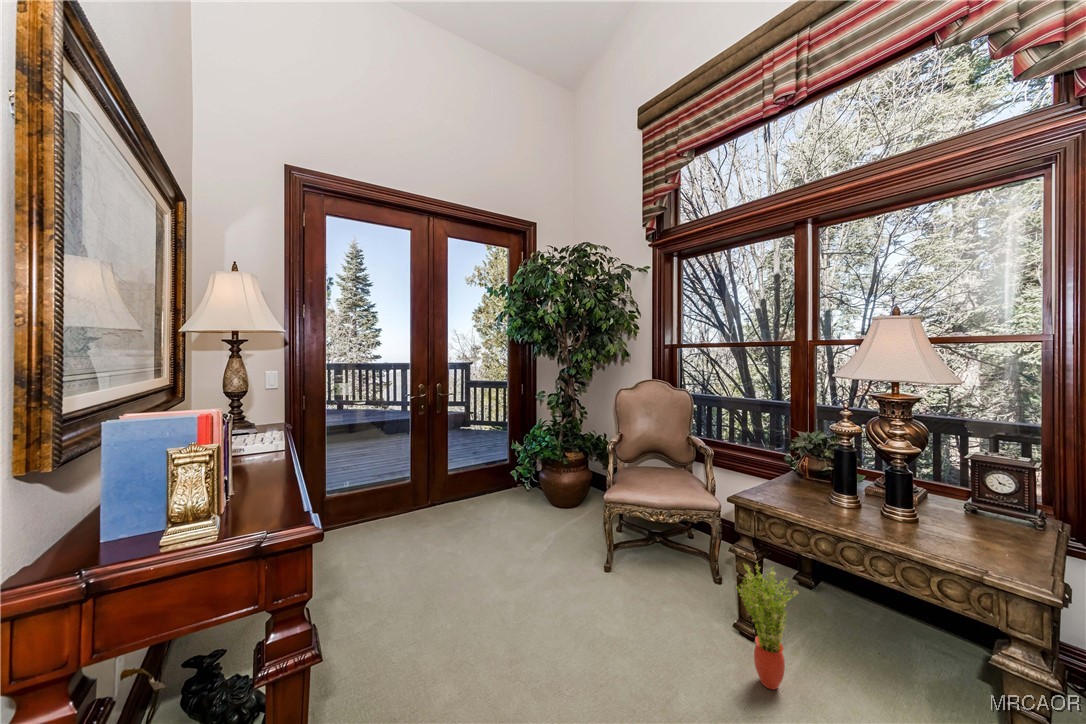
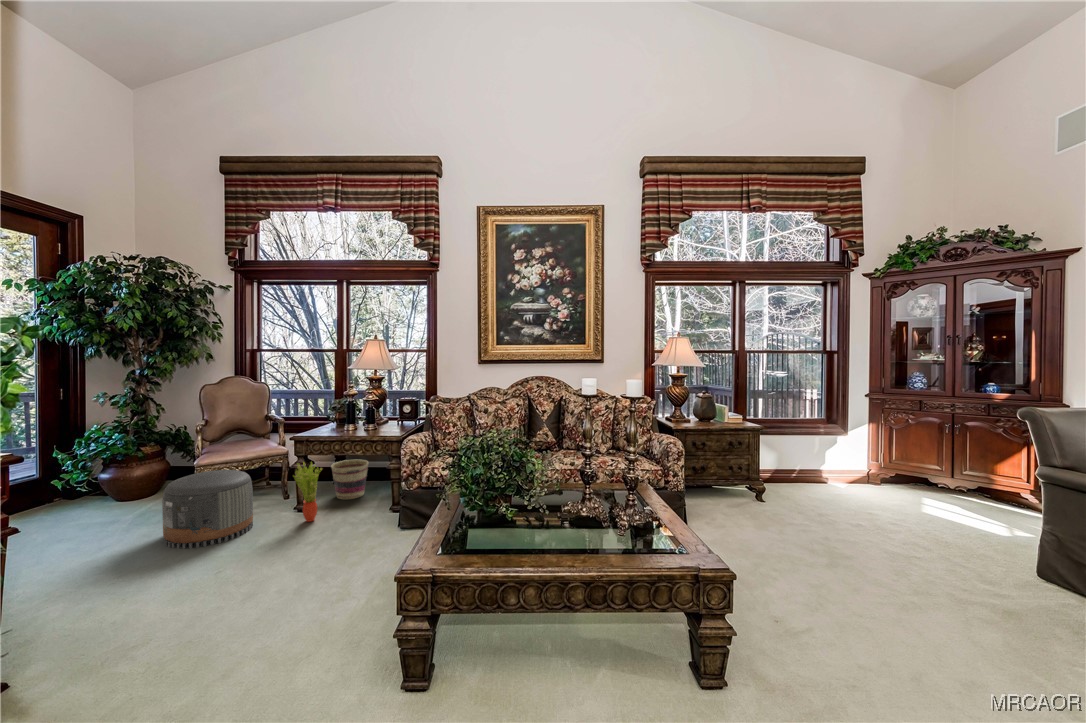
pouf: none [554,521,668,670] -> present [162,470,253,549]
basket: none [797,543,880,637] -> present [331,459,368,499]

